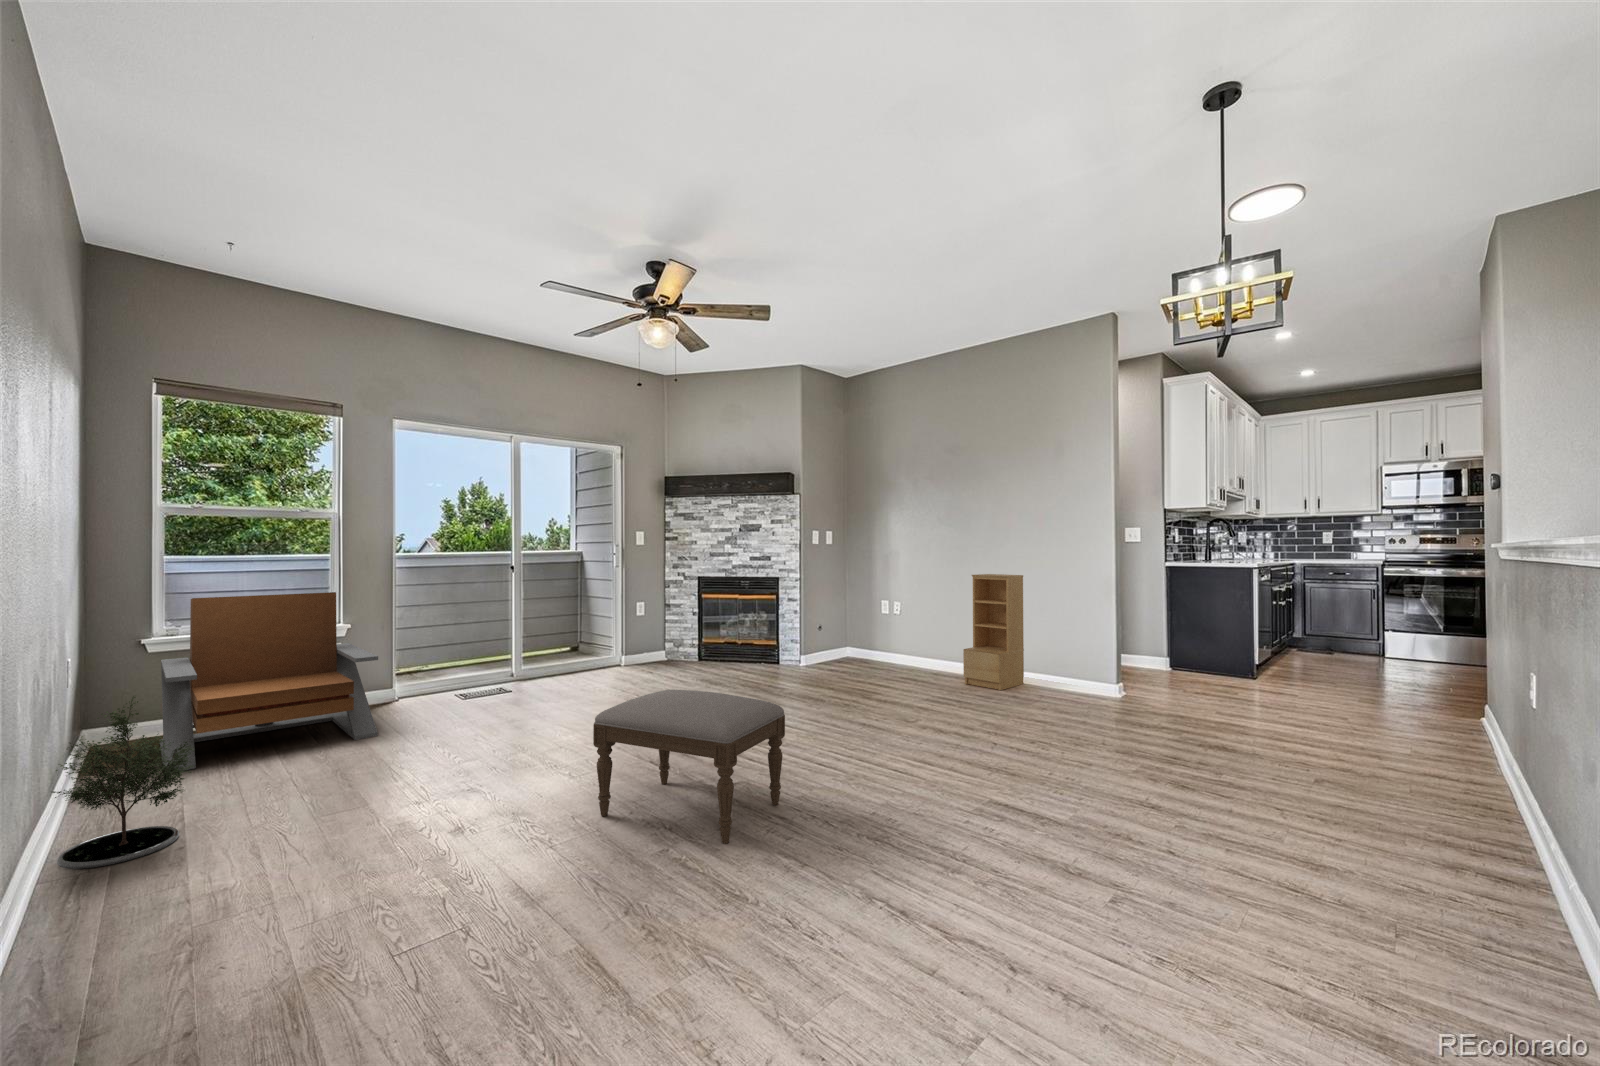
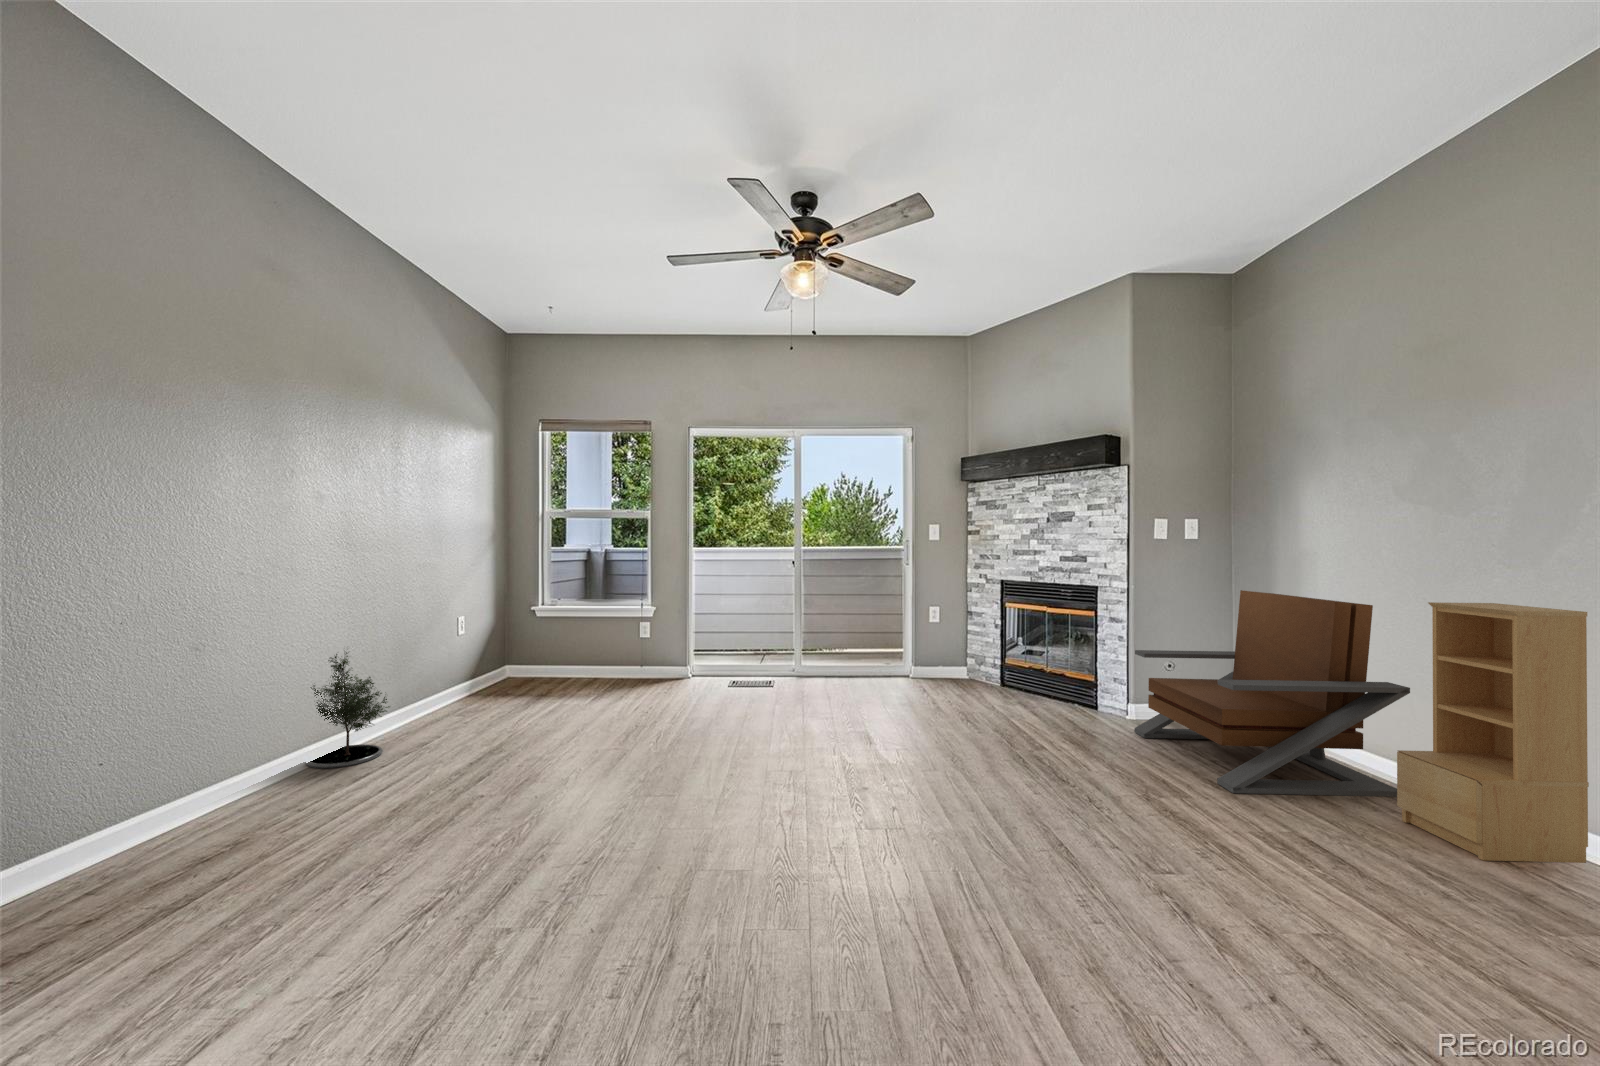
lounge chair: present [160,592,378,771] -> present [1135,590,1410,797]
ottoman: present [593,690,785,844] -> none [525,721,703,958]

